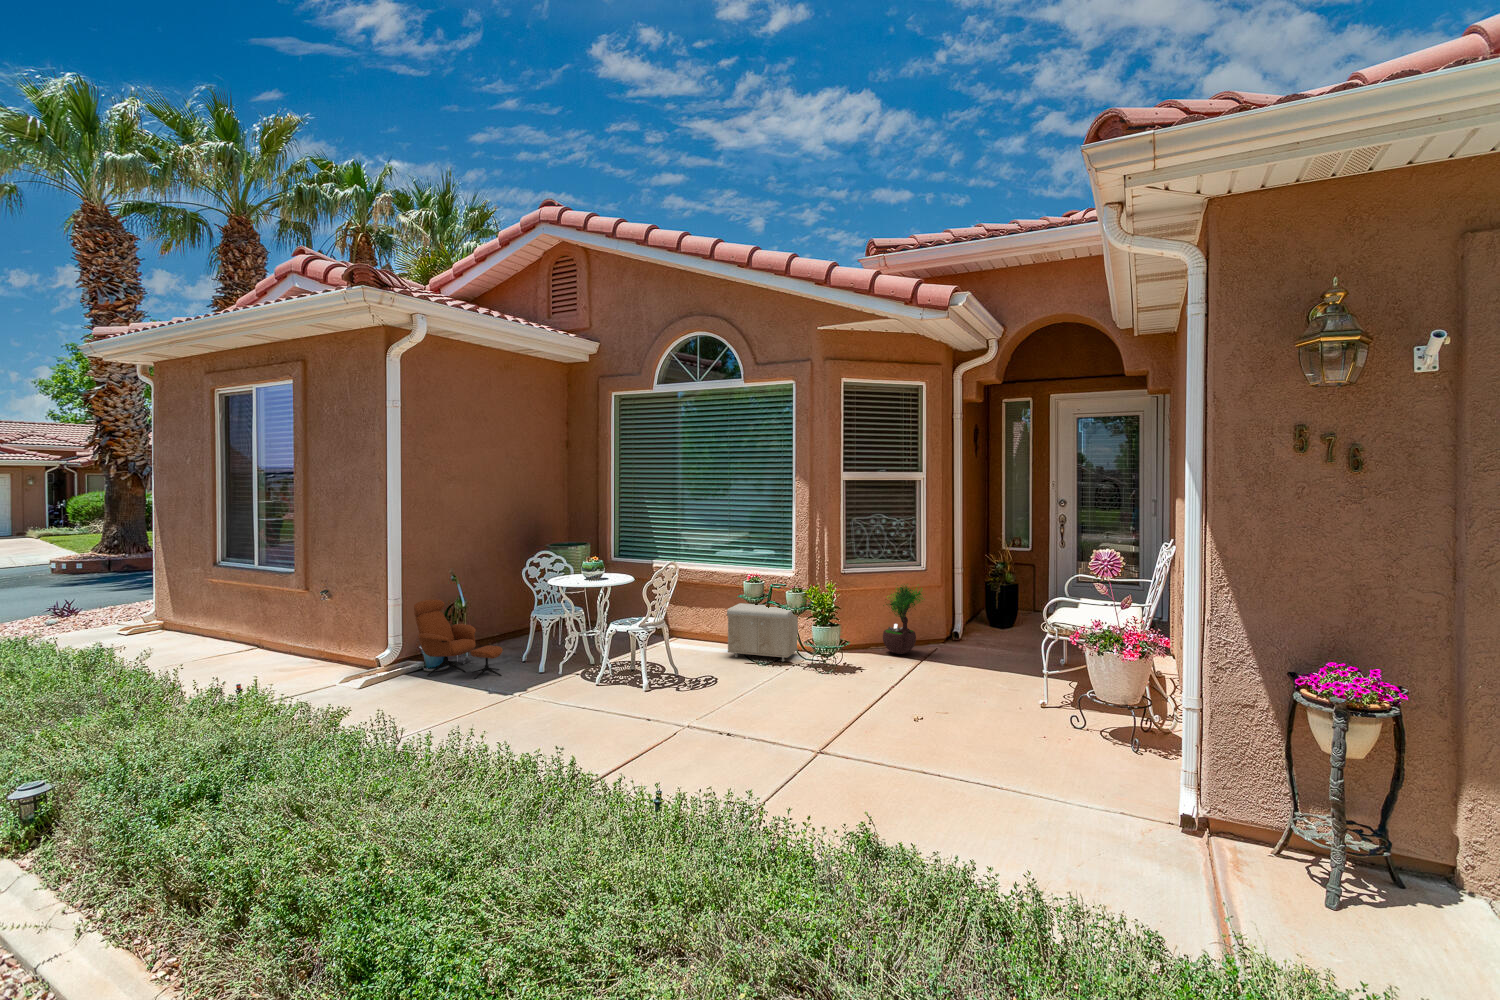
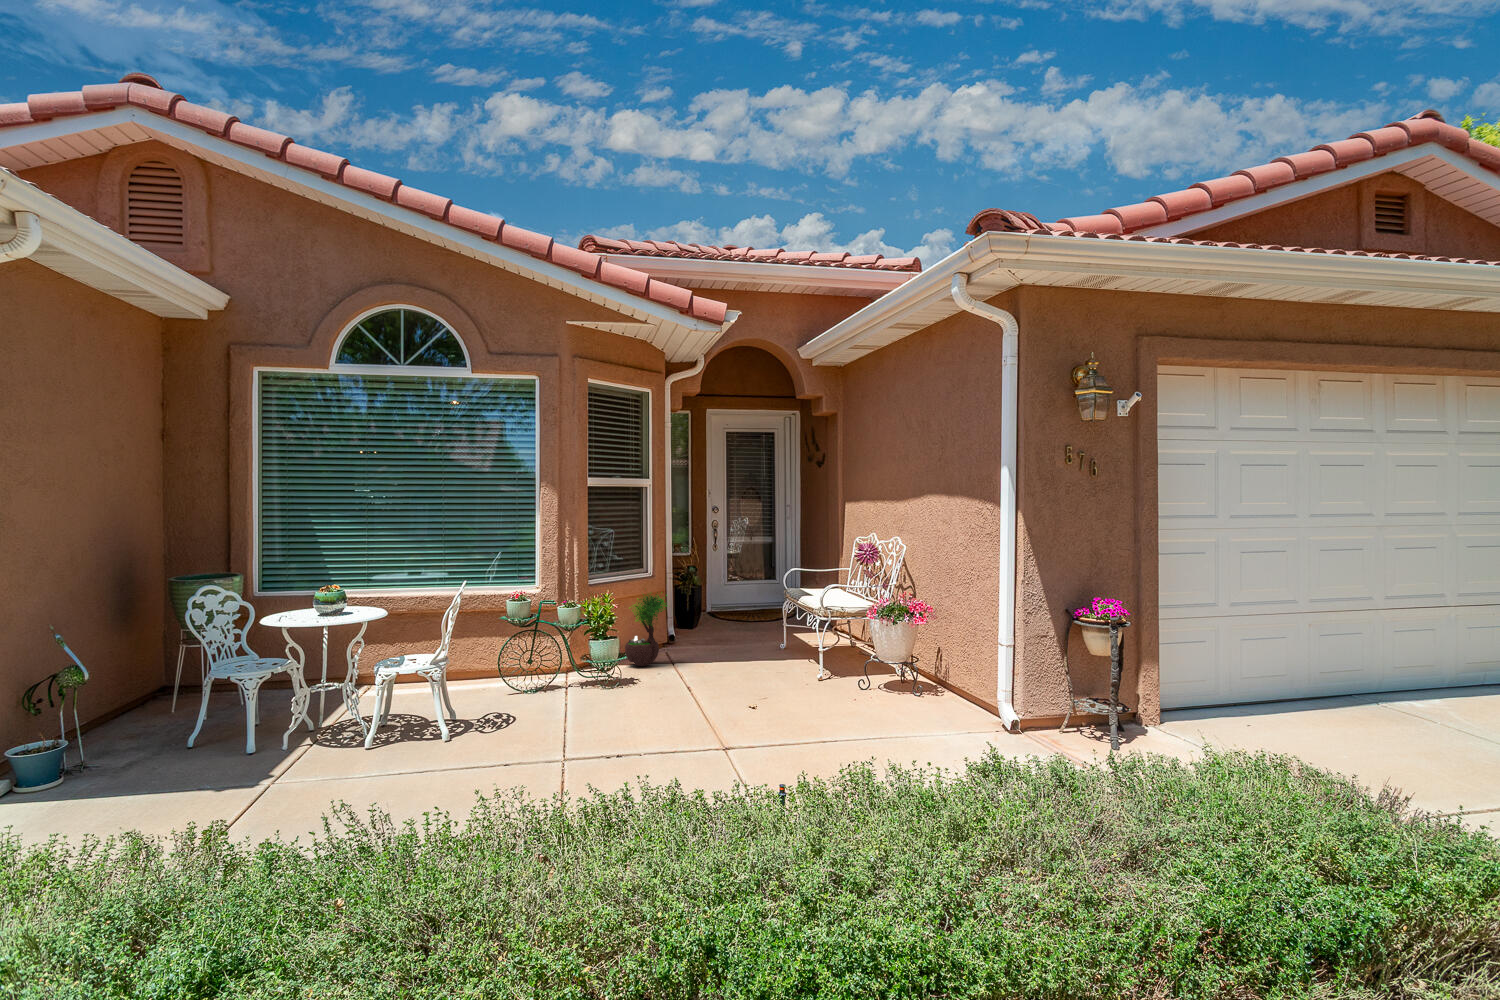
lounge chair: present [414,599,503,679] -> none [31,670,212,786]
storage bench: present [727,603,798,661] -> none [475,628,554,694]

